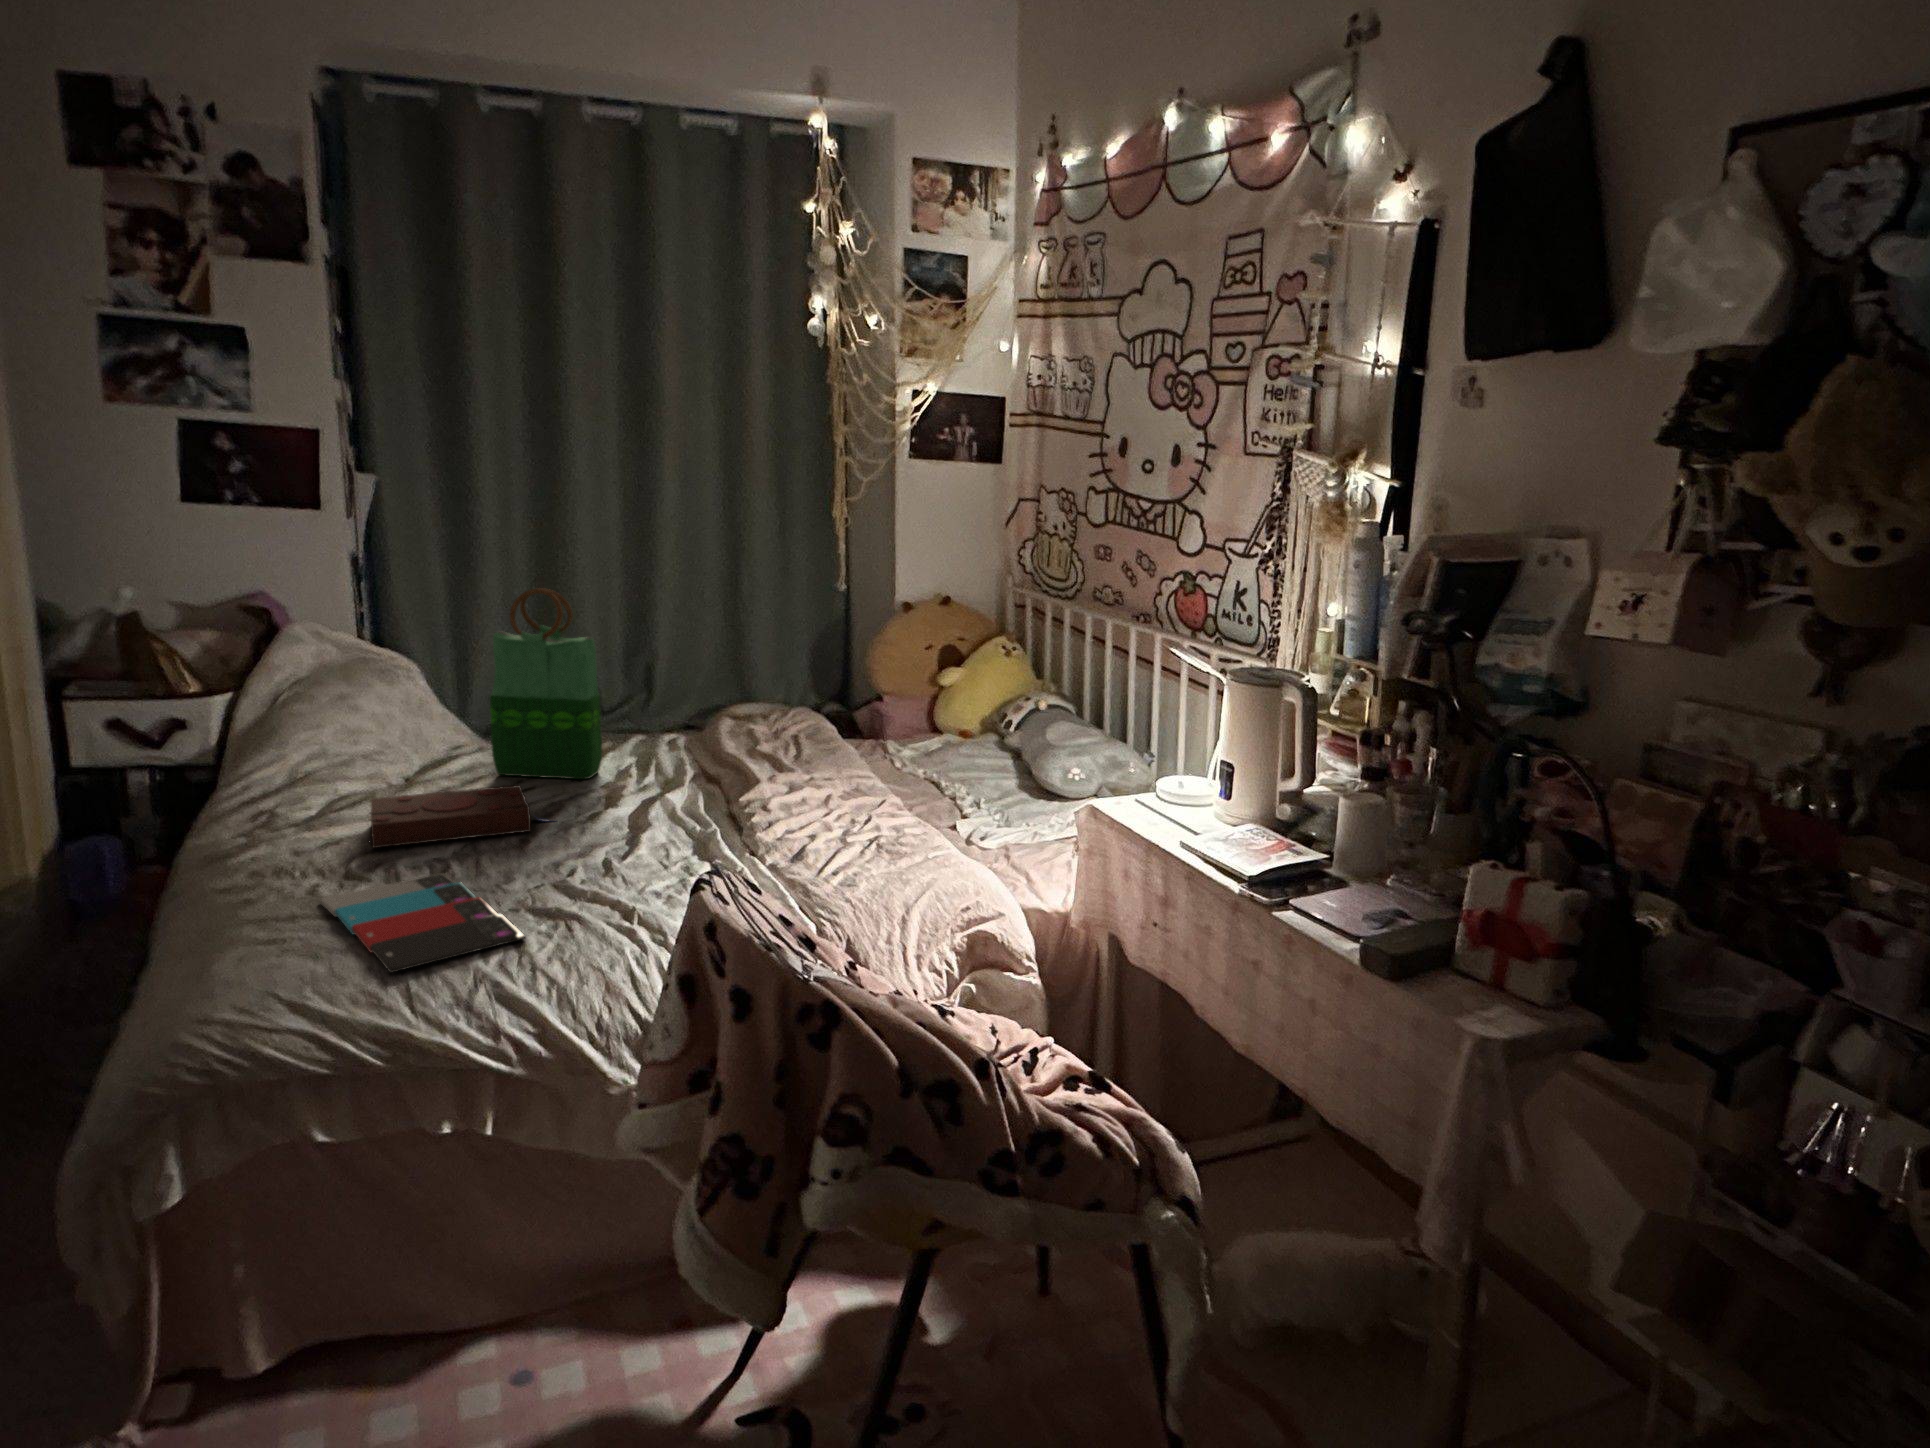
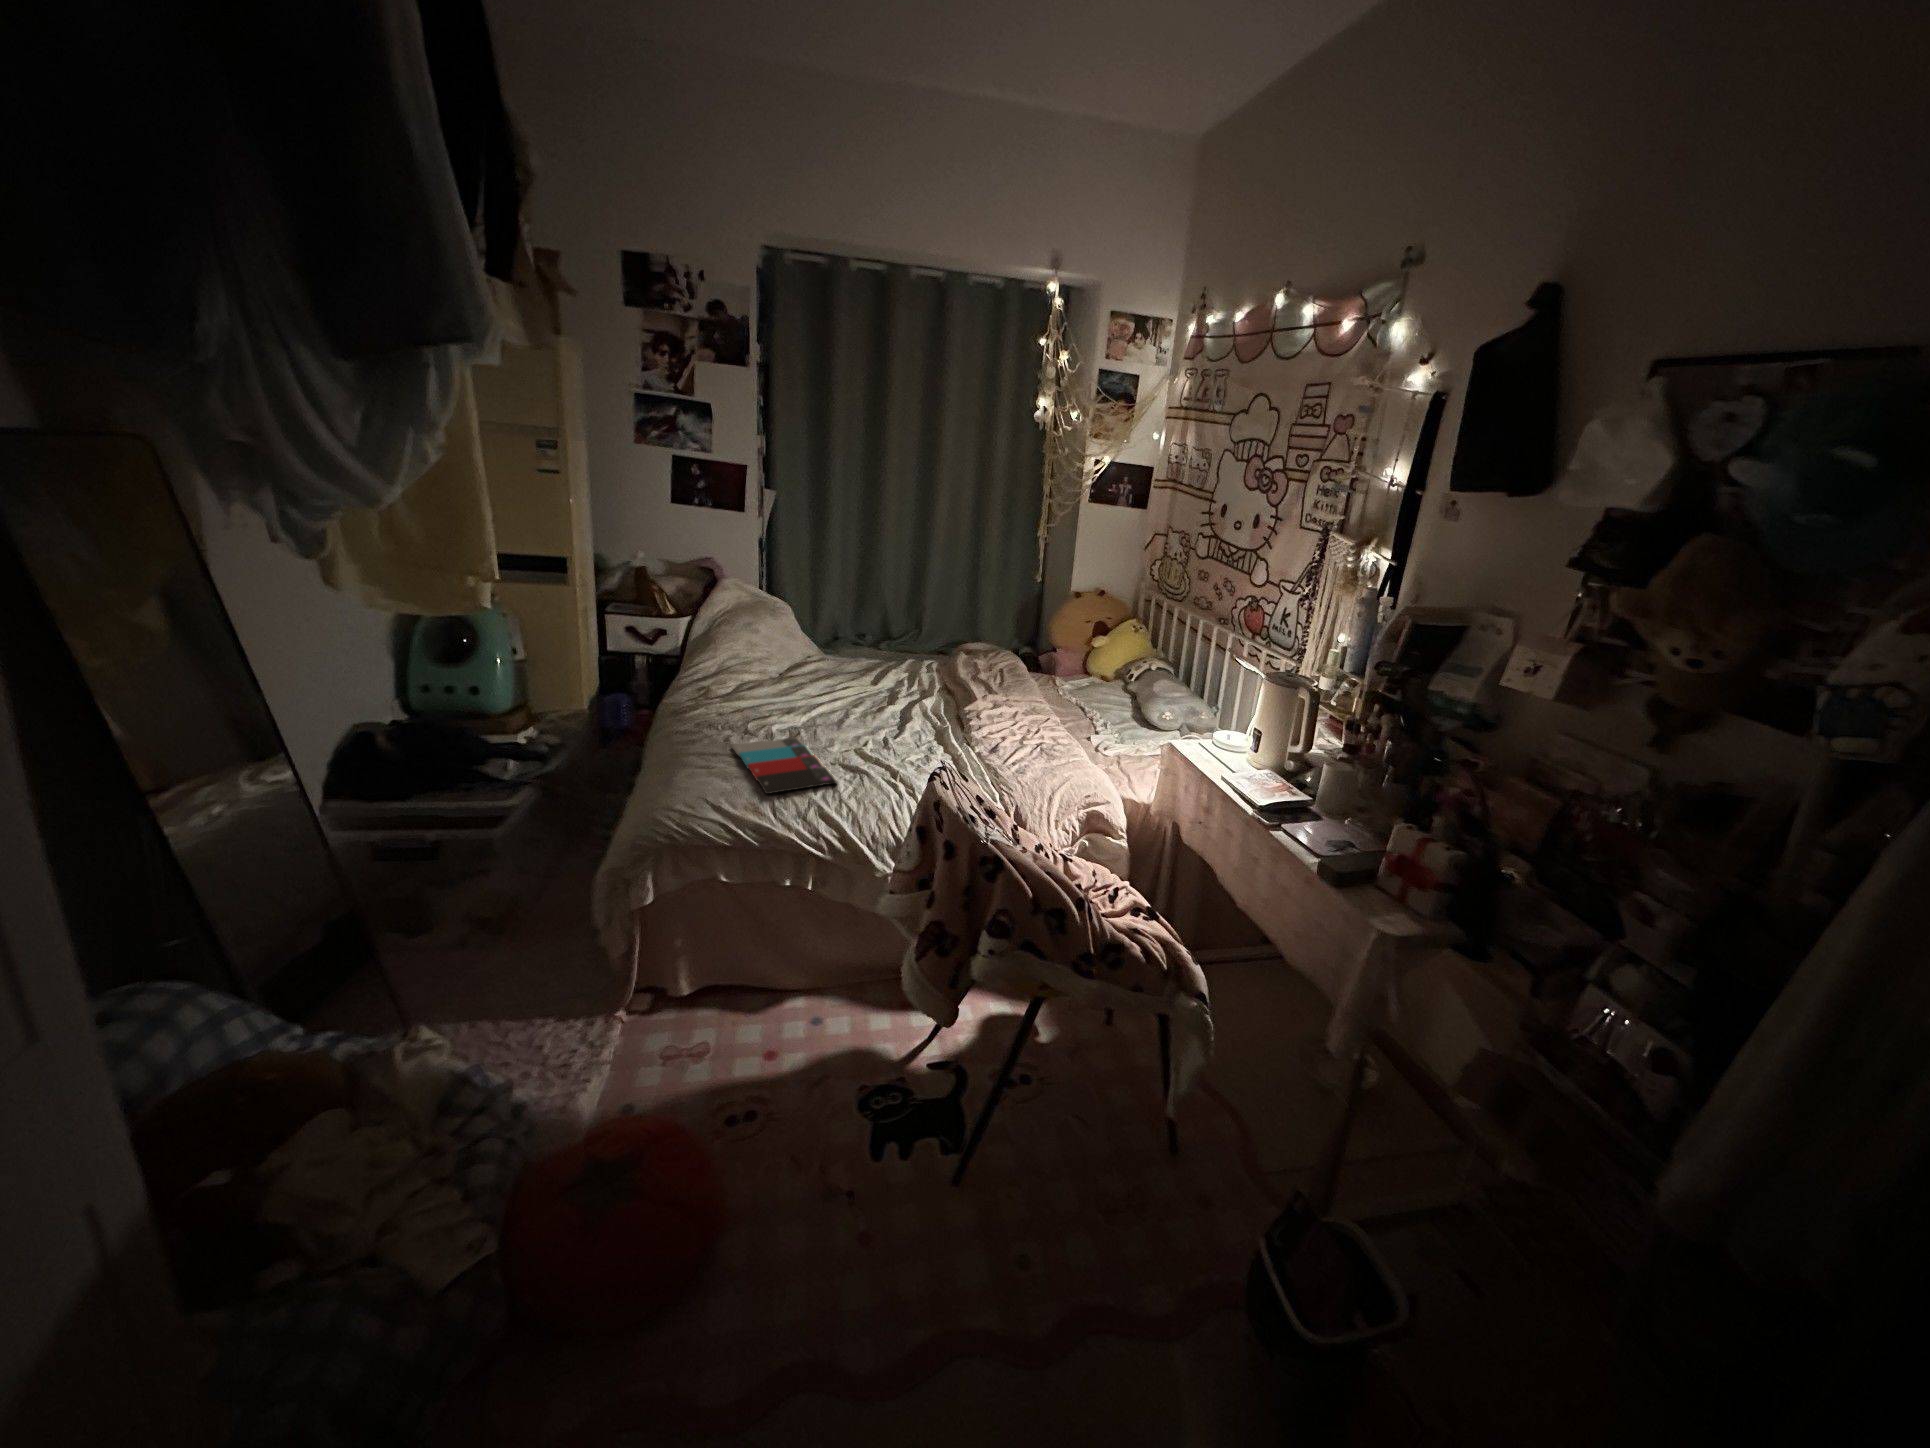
tote bag: present [489,588,602,779] -> none [827,574,890,688]
book: present [369,785,550,848] -> none [759,688,861,718]

